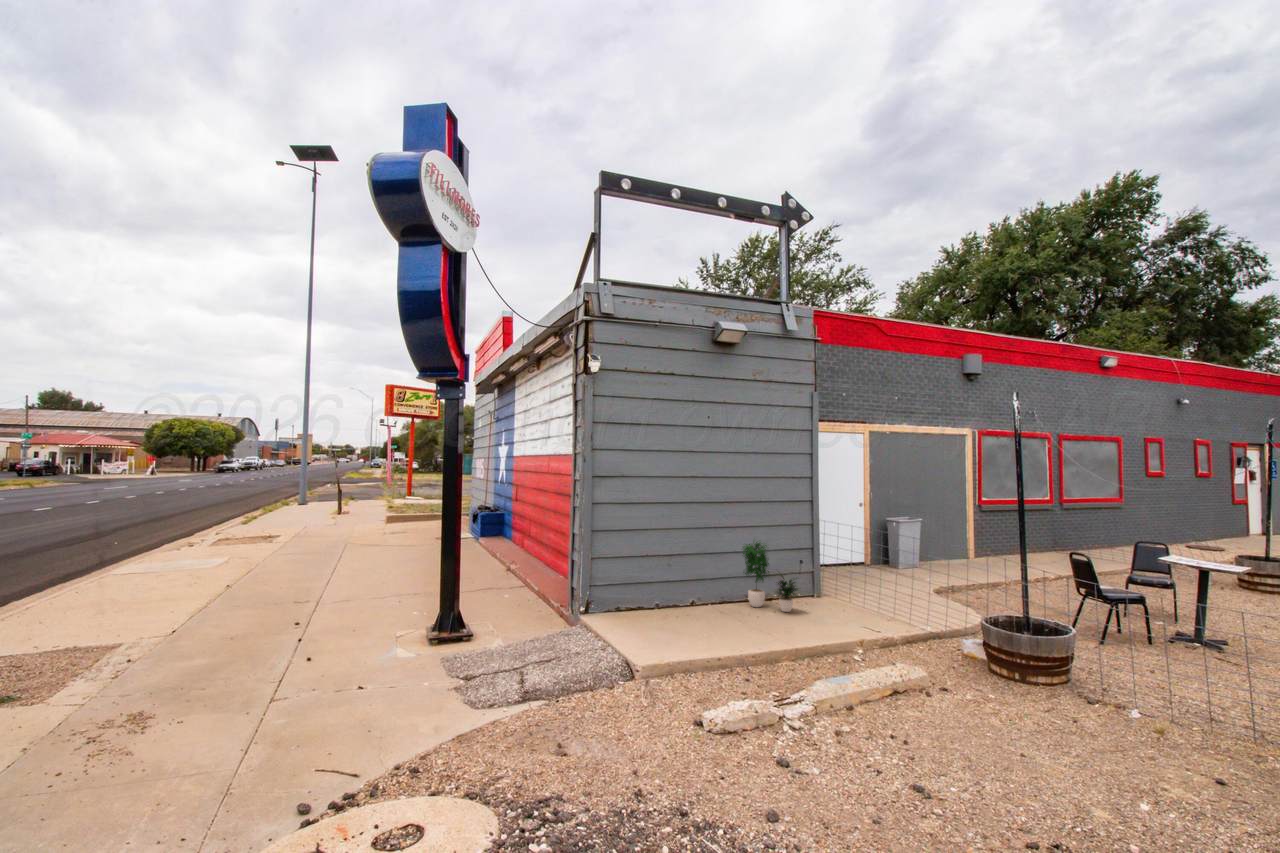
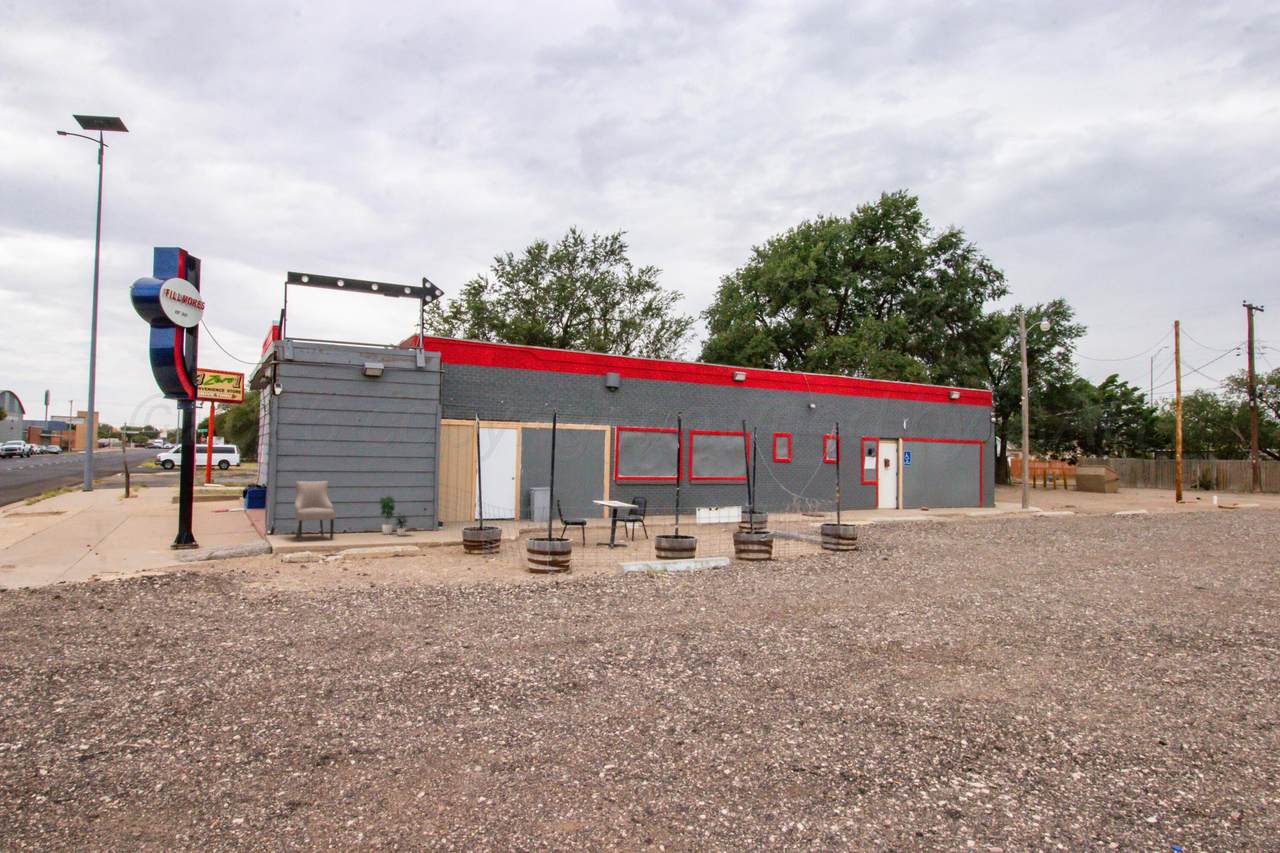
chair: none [621,519,697,630] -> present [295,481,335,541]

